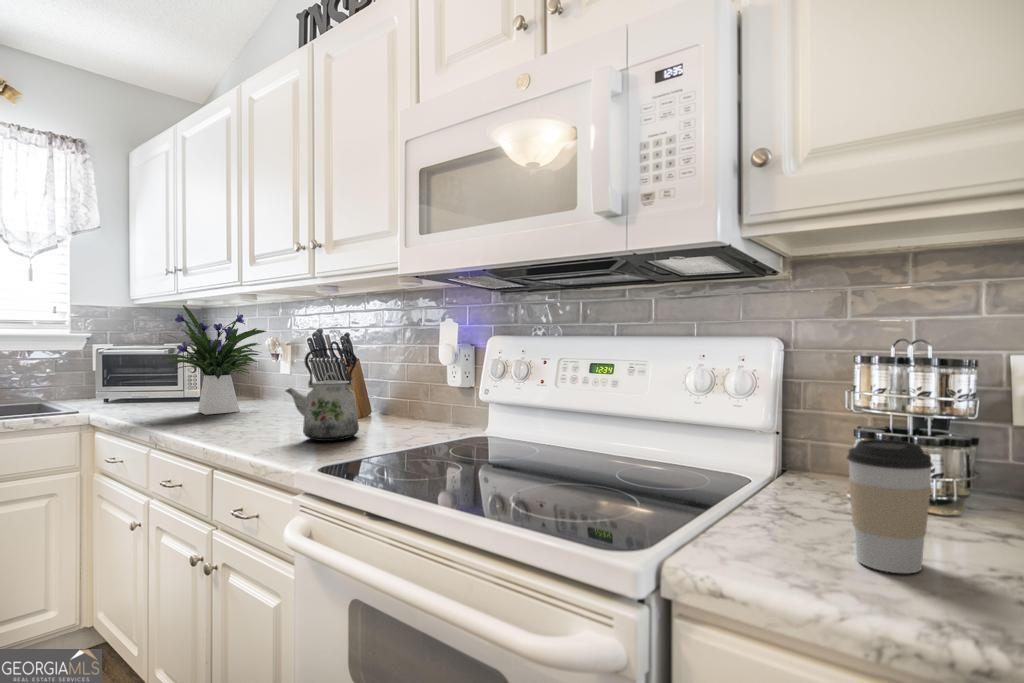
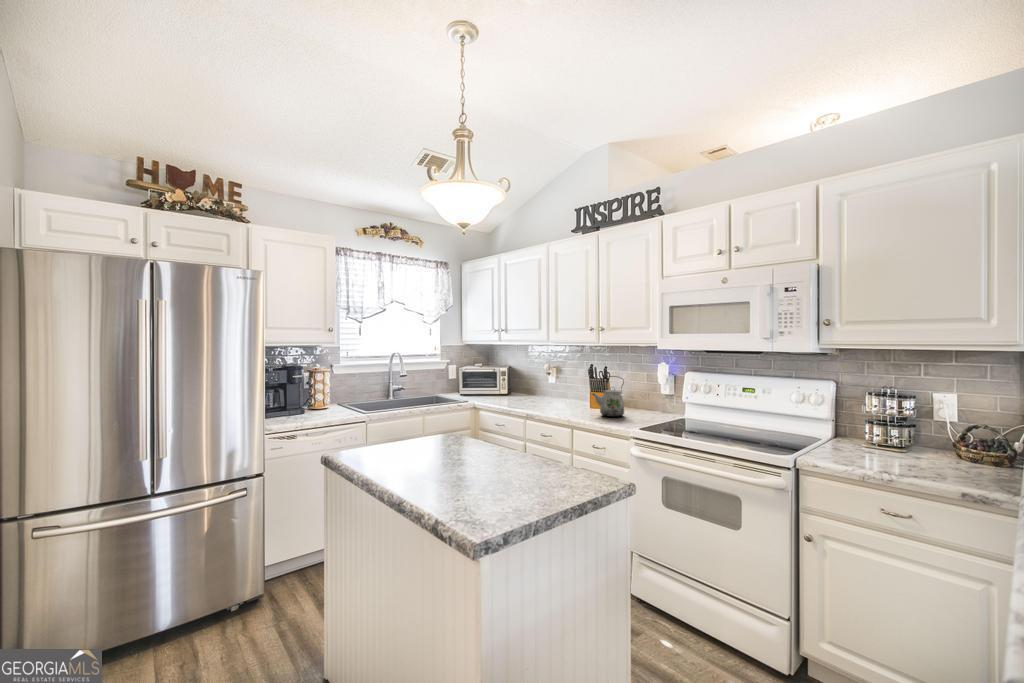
flower arrangement: present [160,305,266,414] -> none [504,350,552,402]
coffee cup: present [847,439,933,573] -> none [860,423,890,463]

